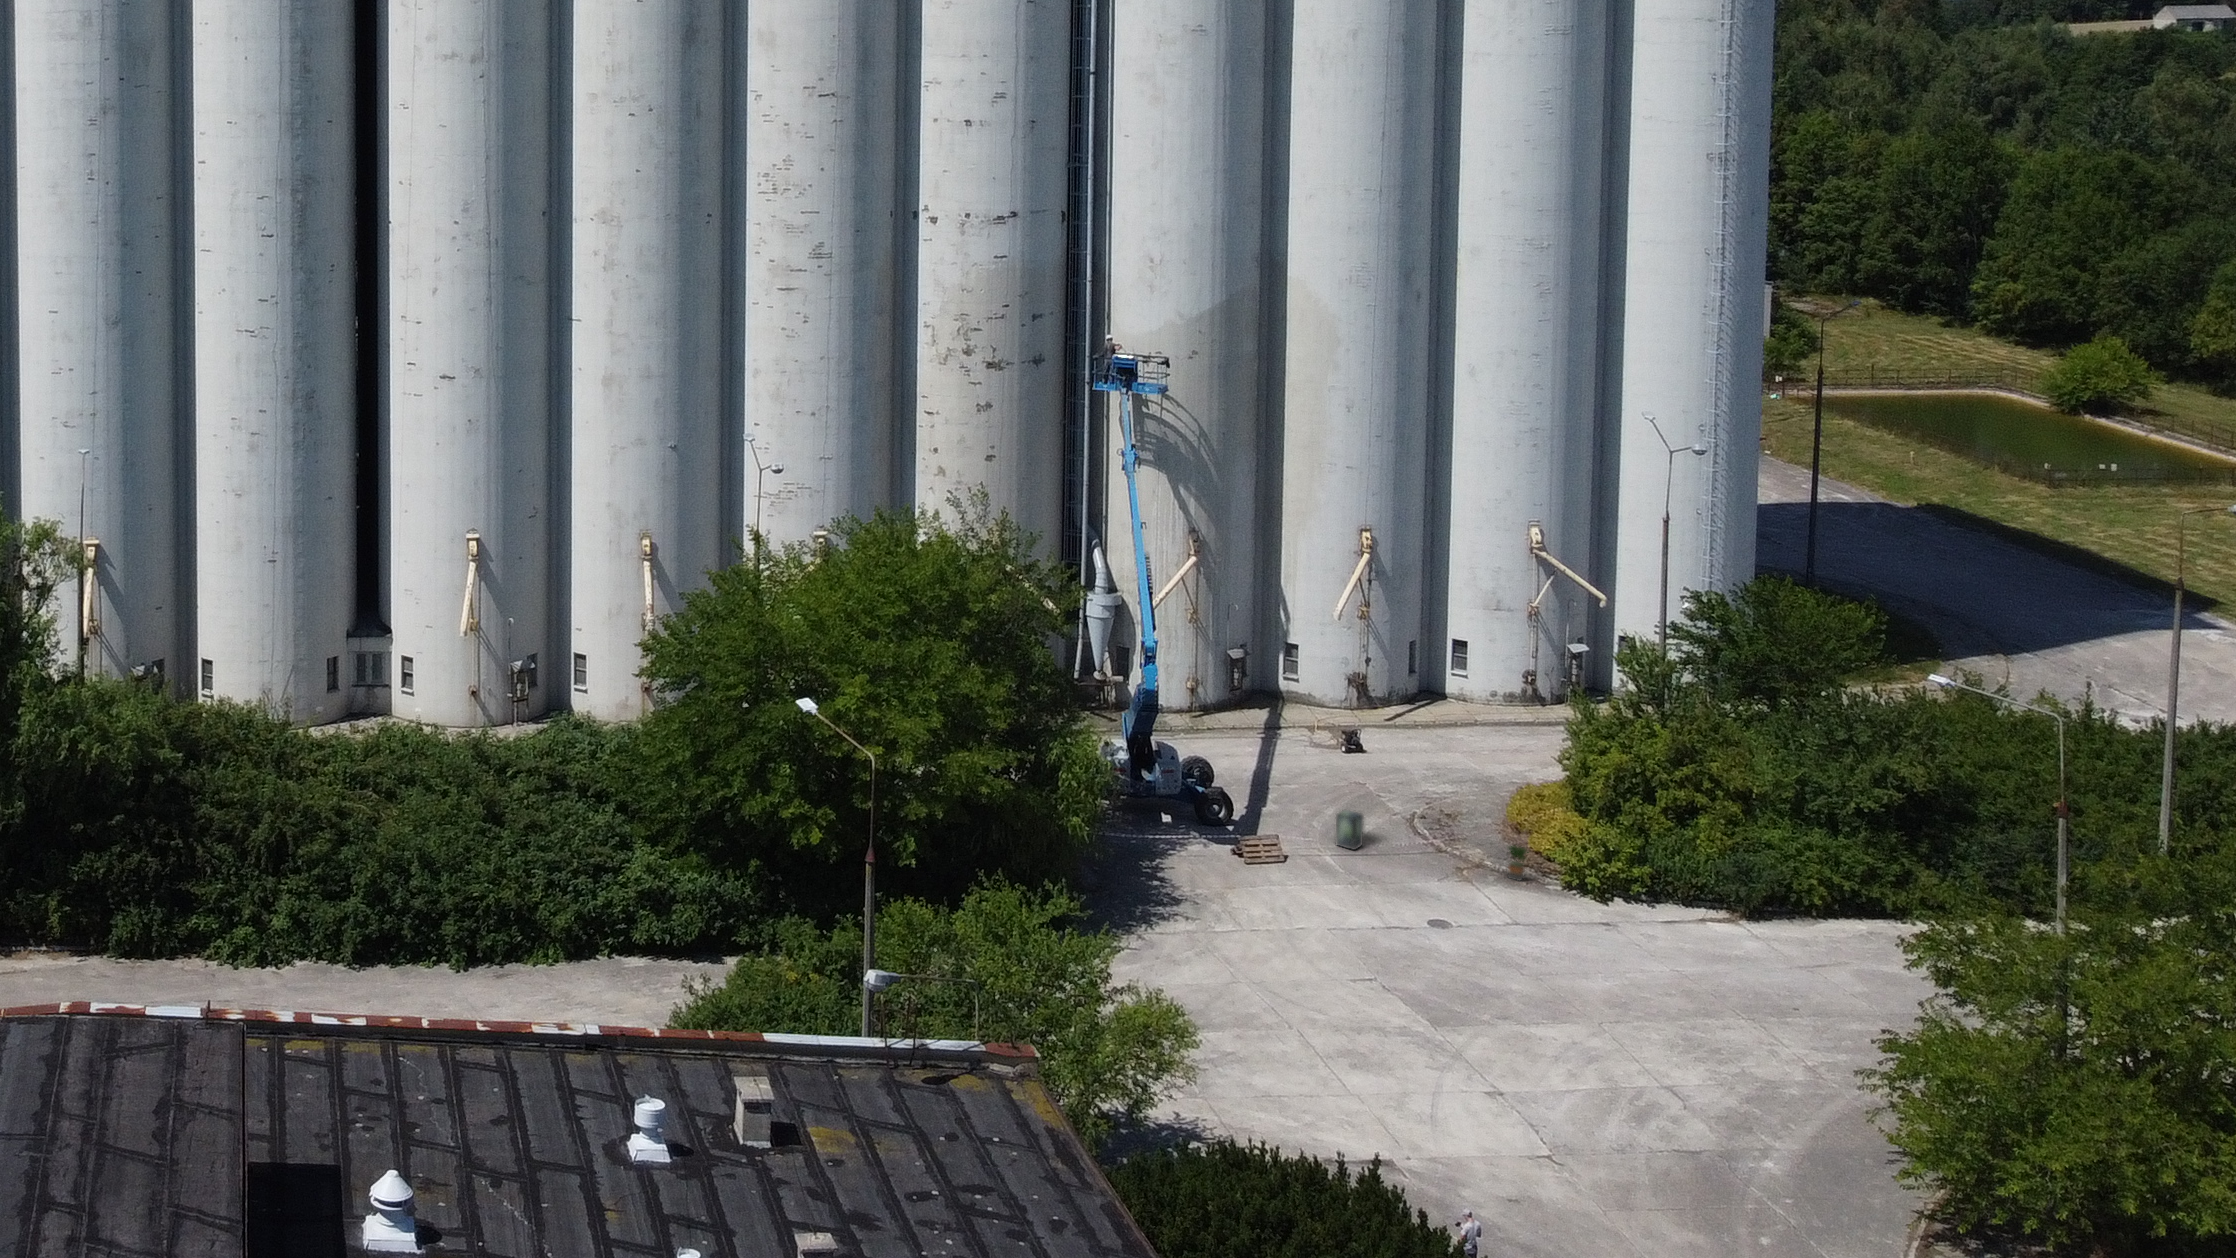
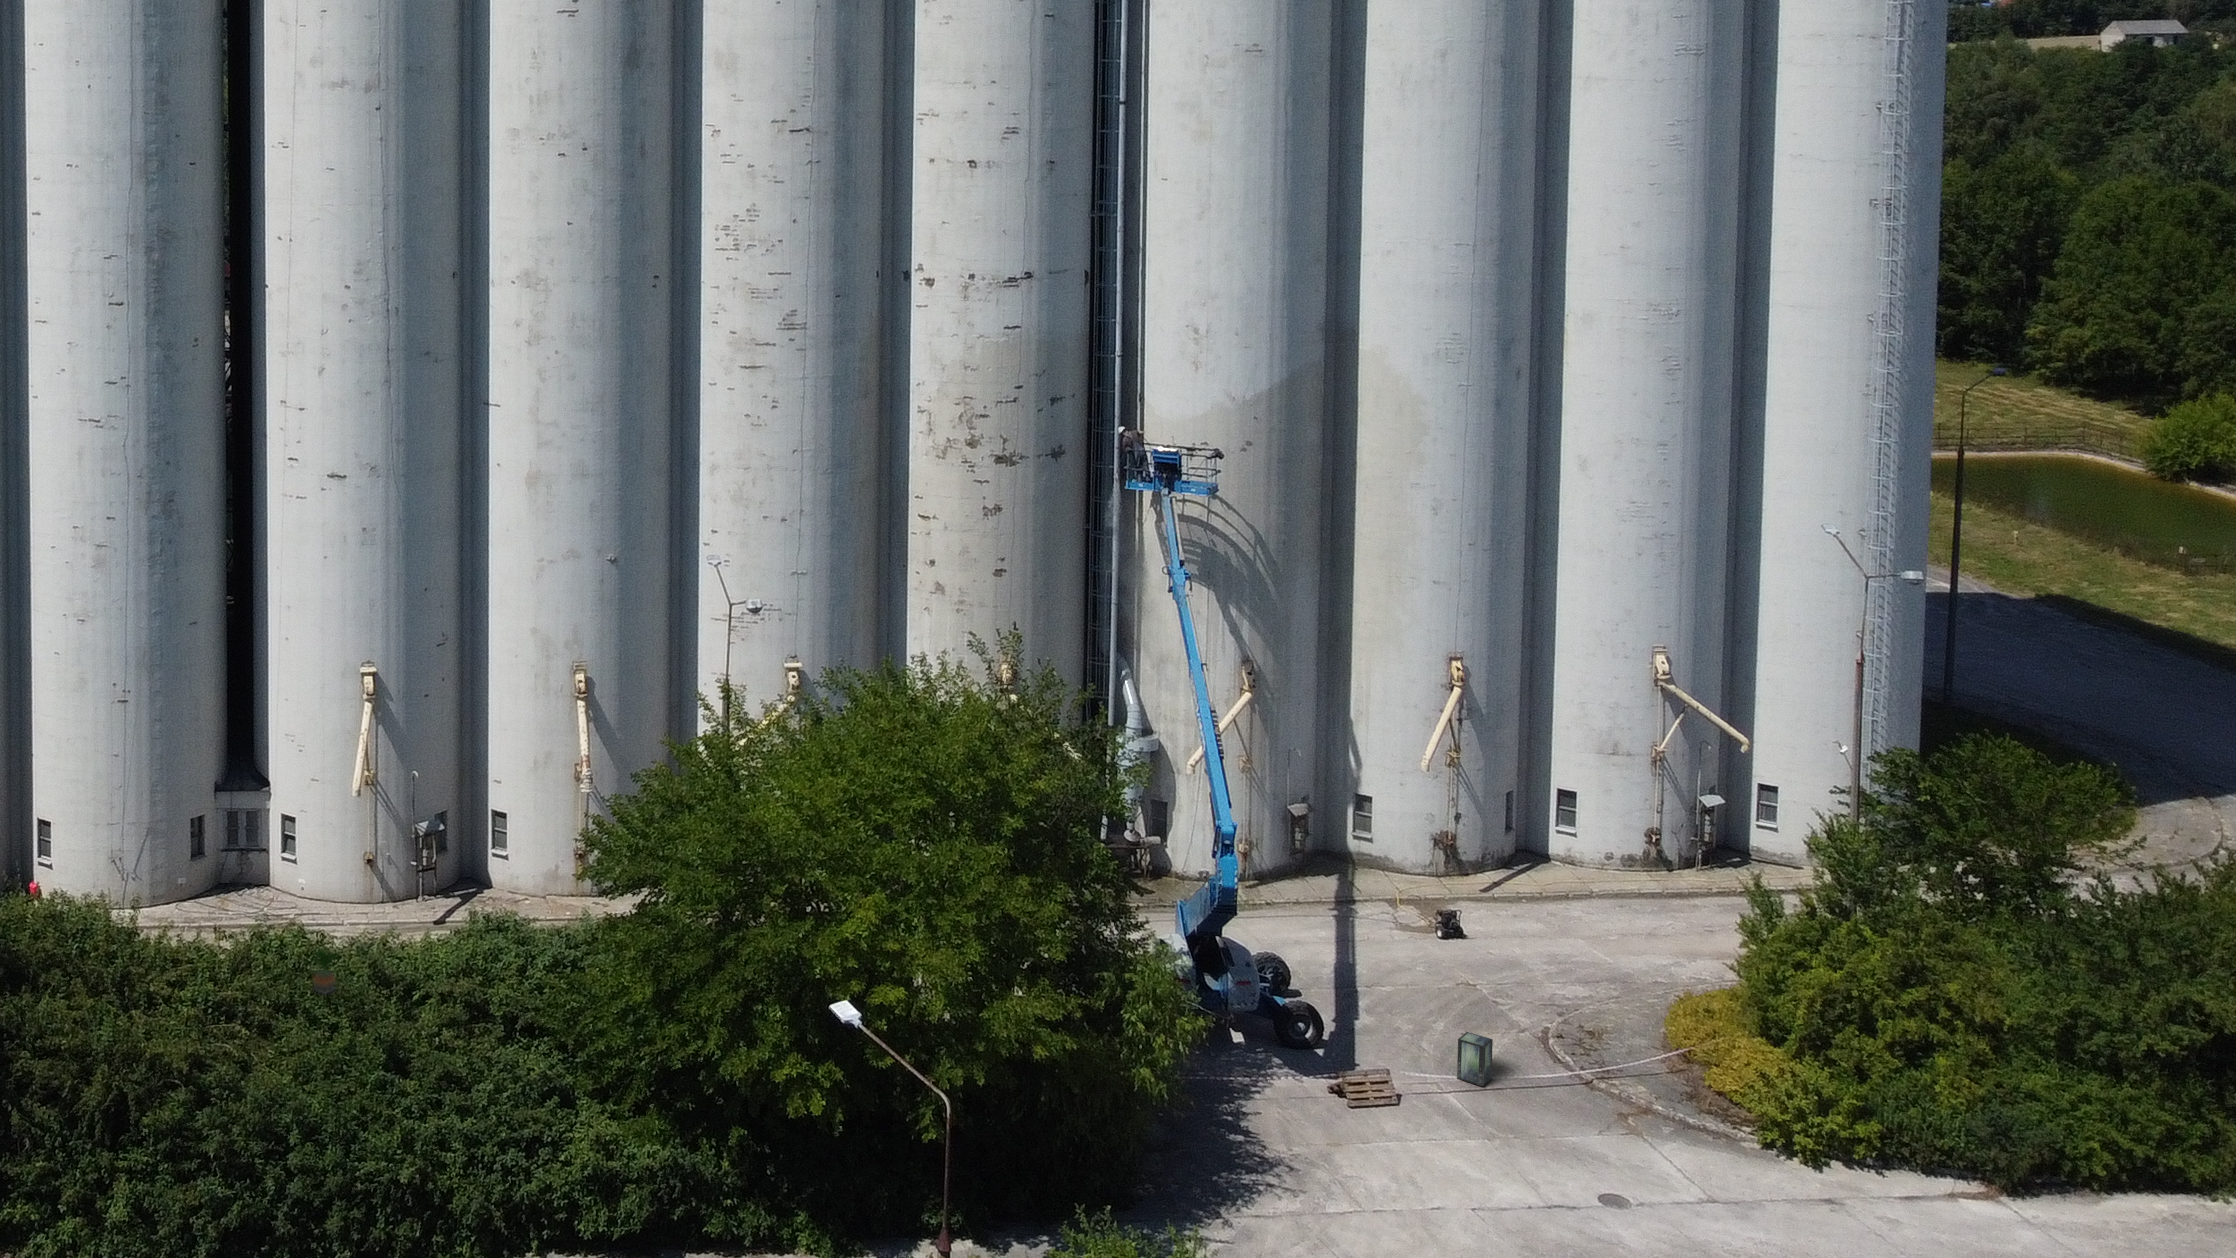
potted tree: present [1508,846,1529,881] -> present [313,950,339,994]

